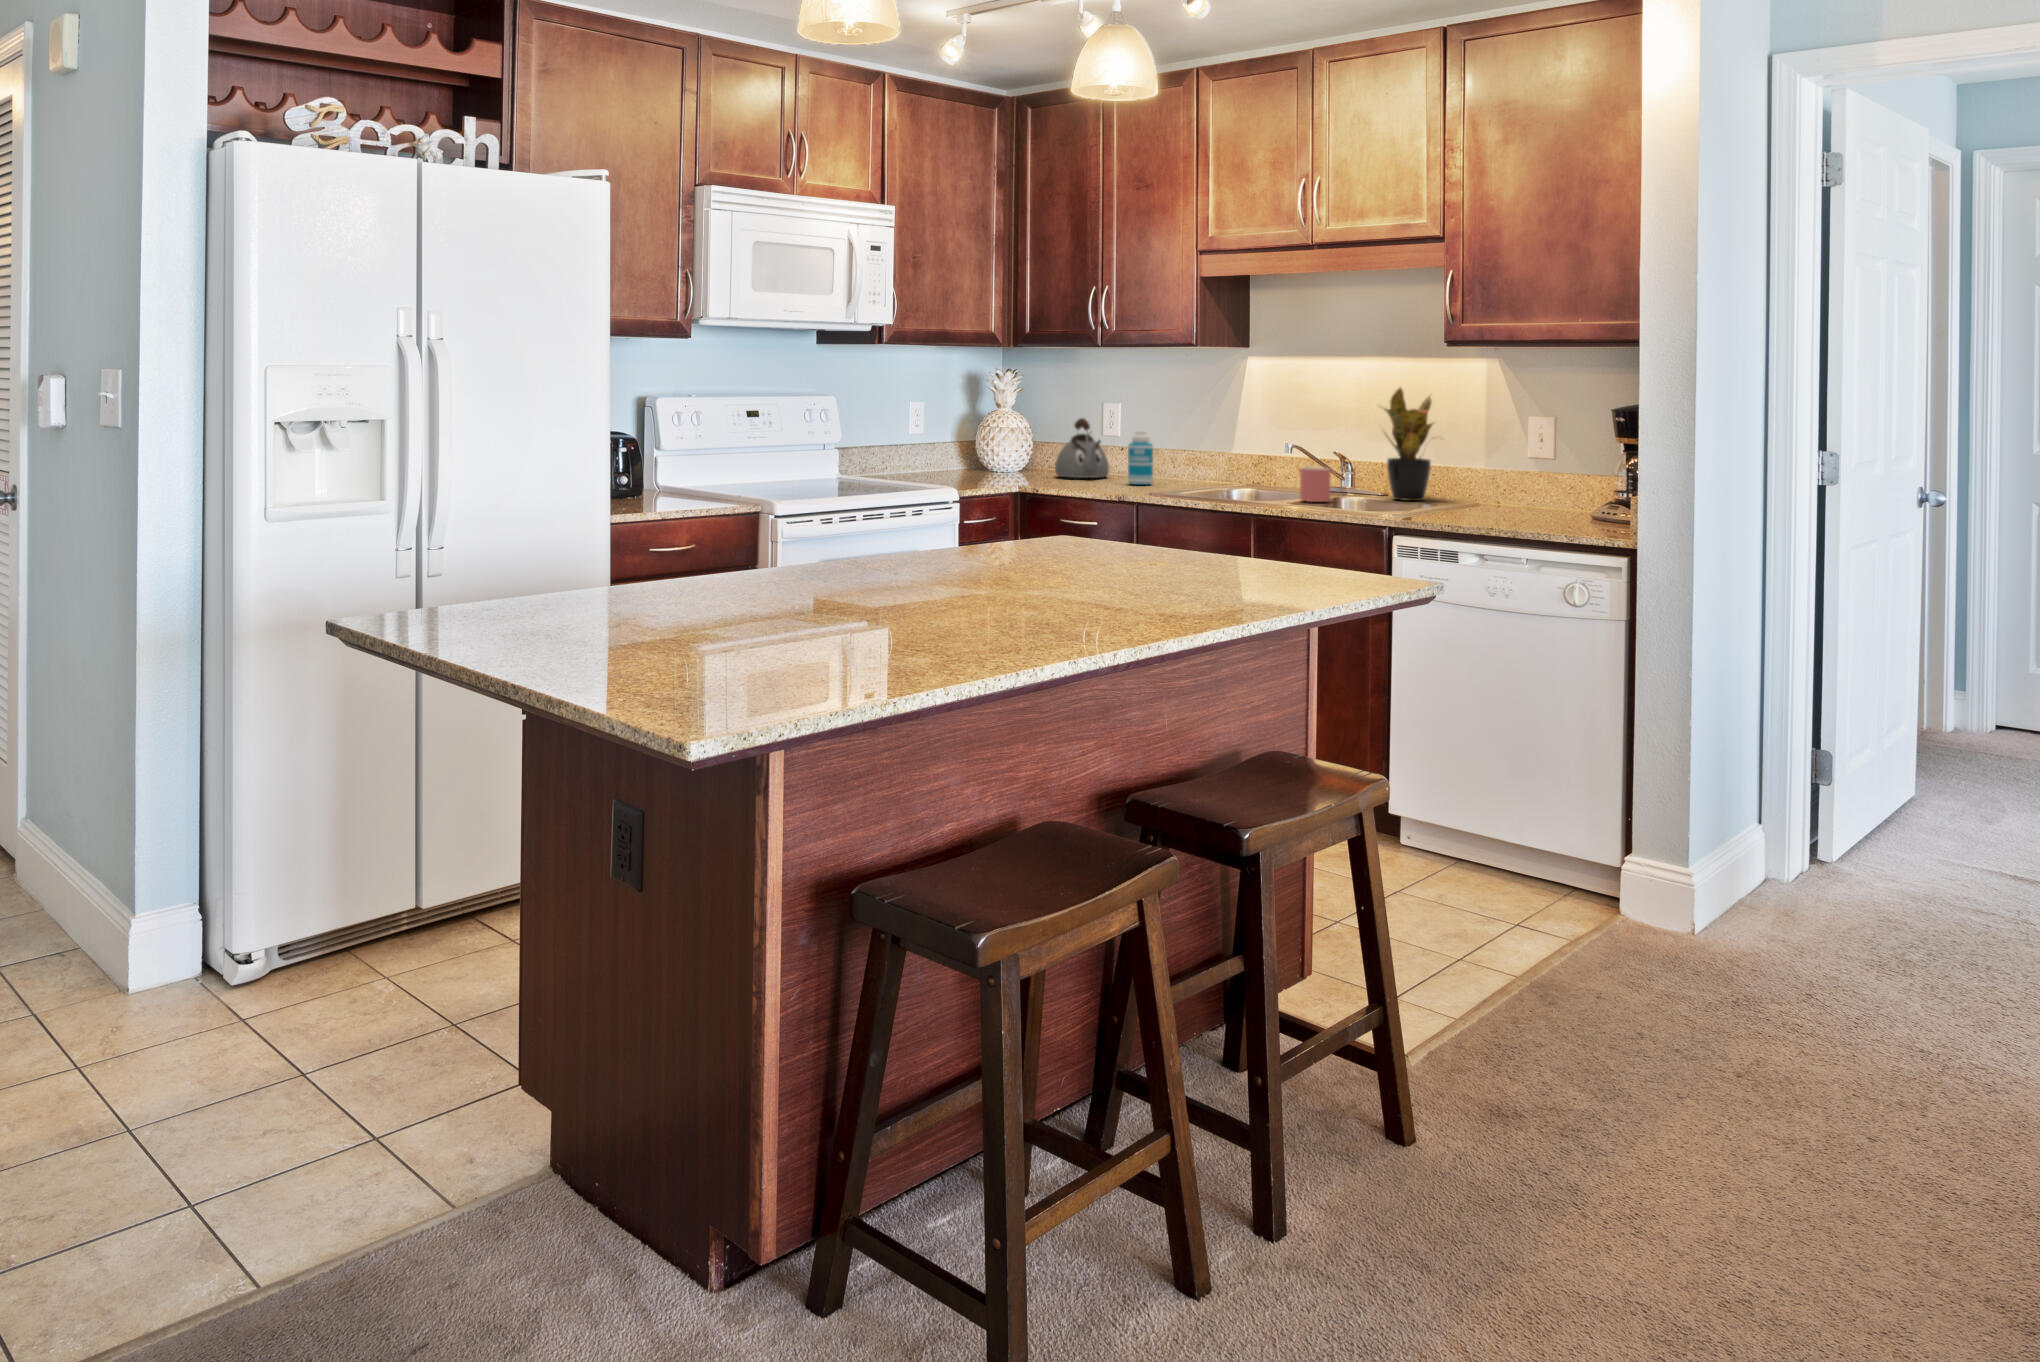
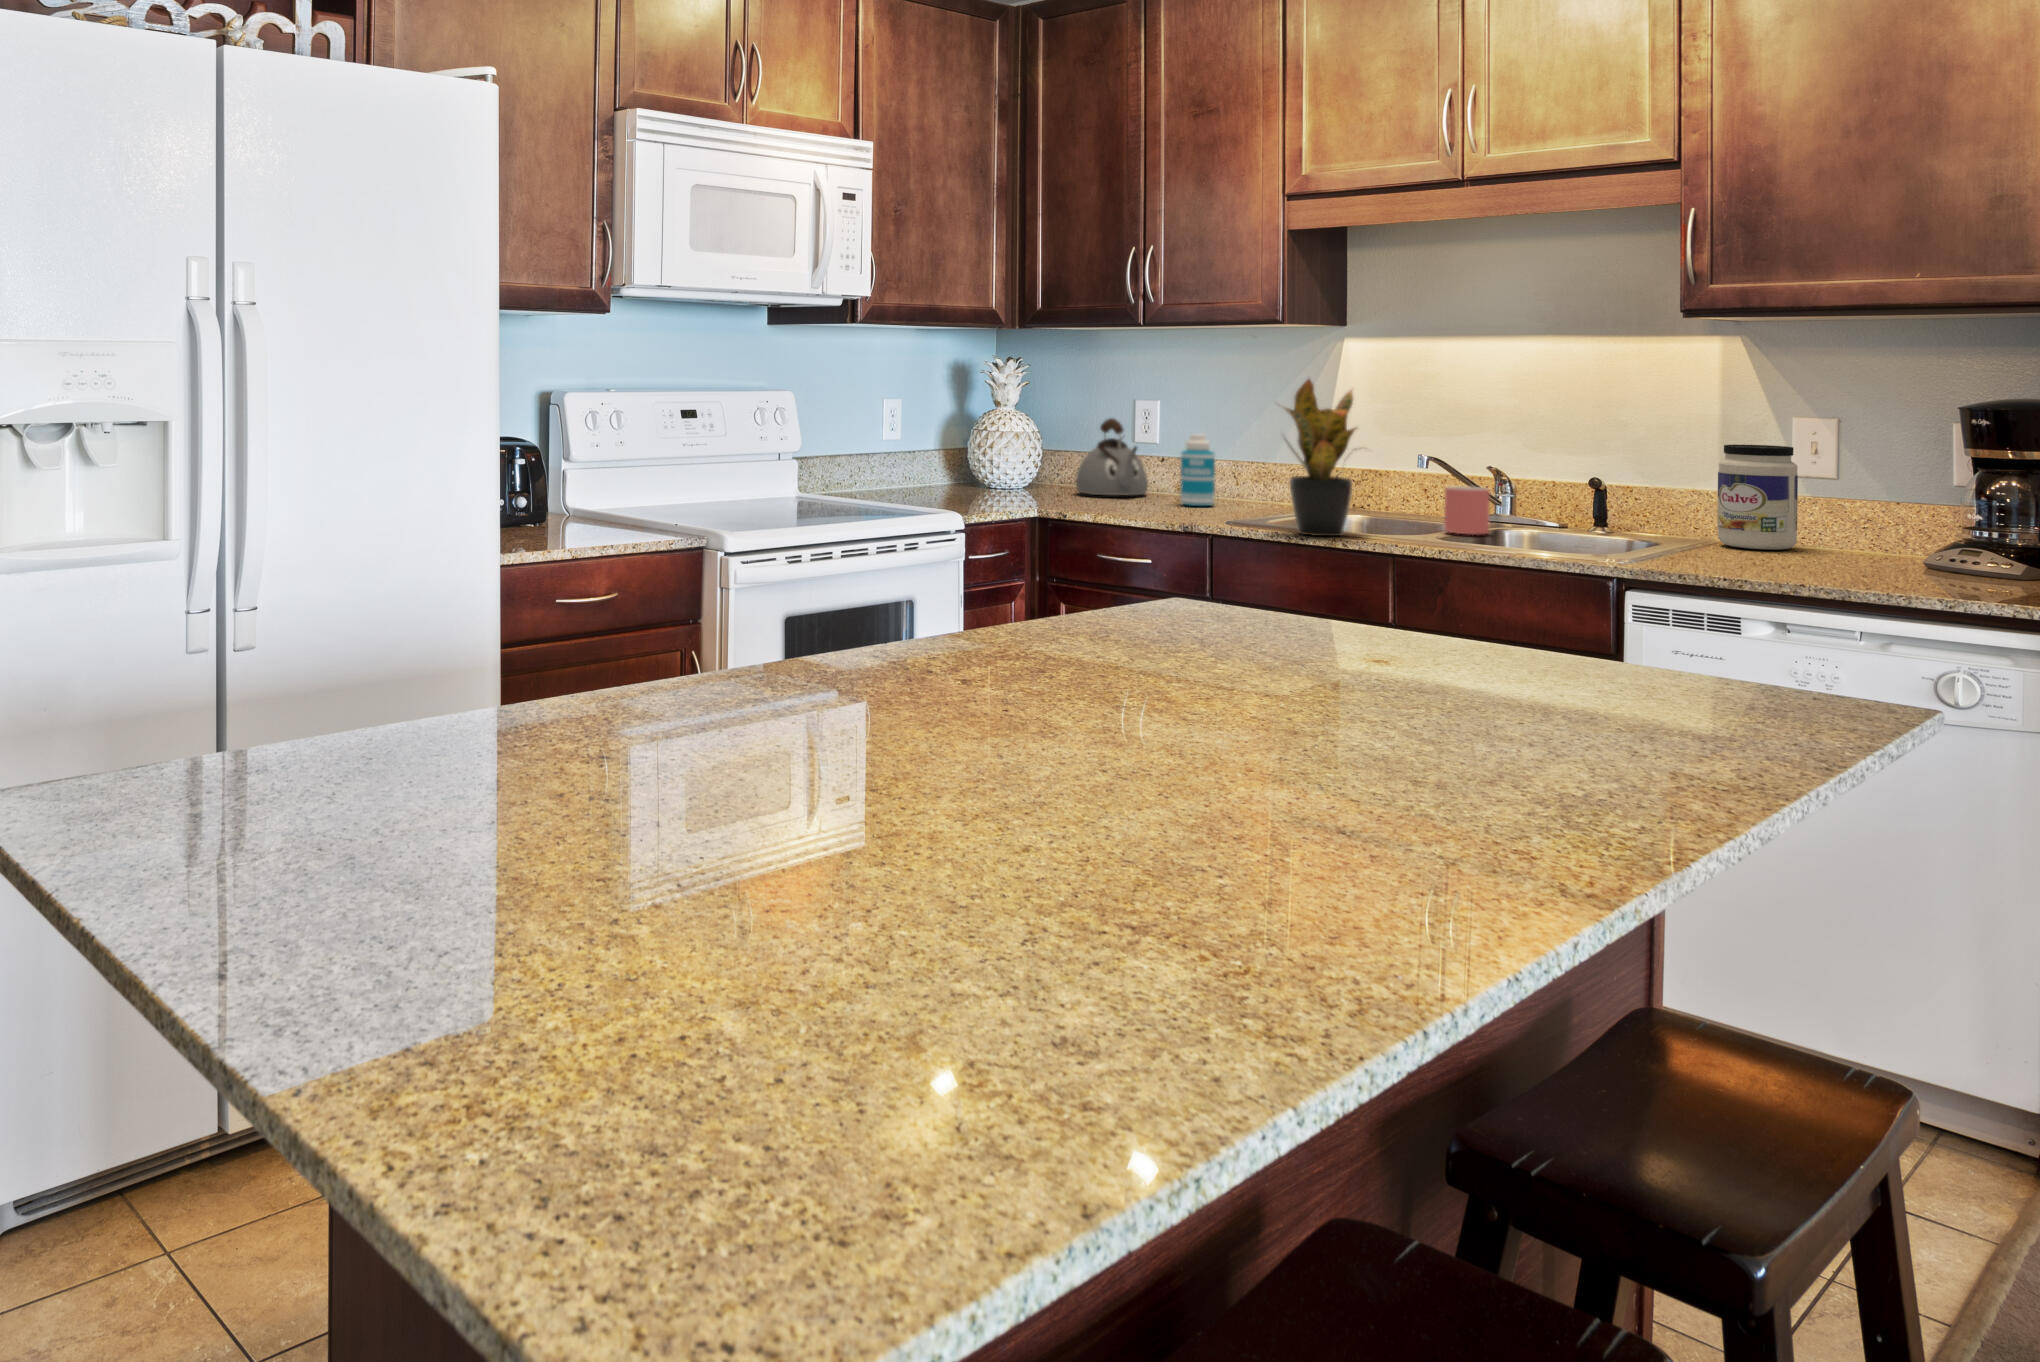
potted plant: present [1384,388,1433,501] -> present [1279,379,1357,536]
jar: none [1476,436,1526,510] -> present [1717,445,1798,550]

